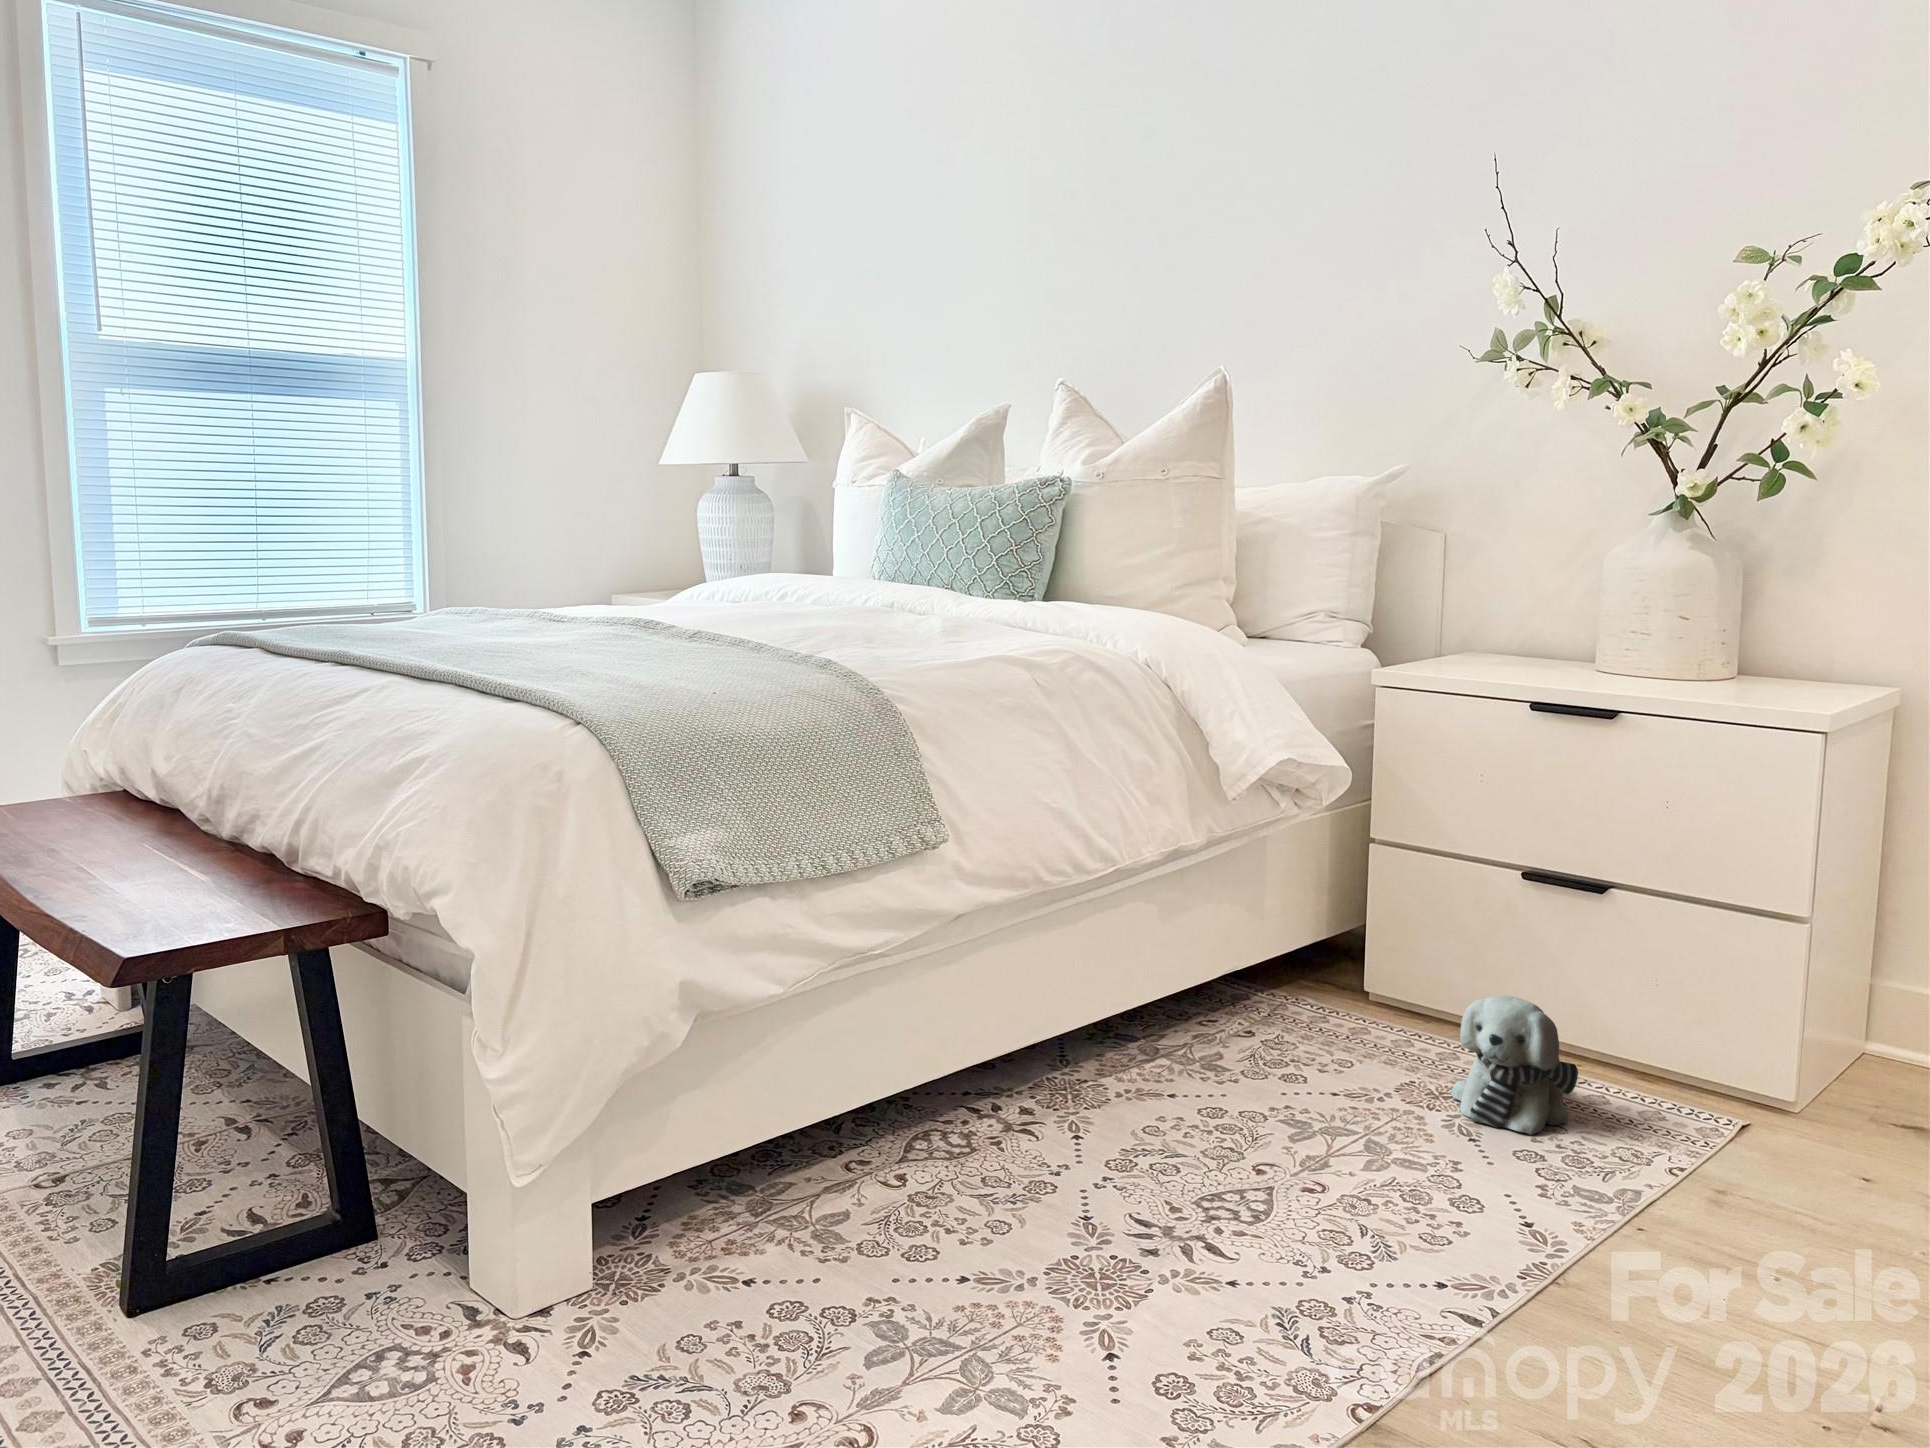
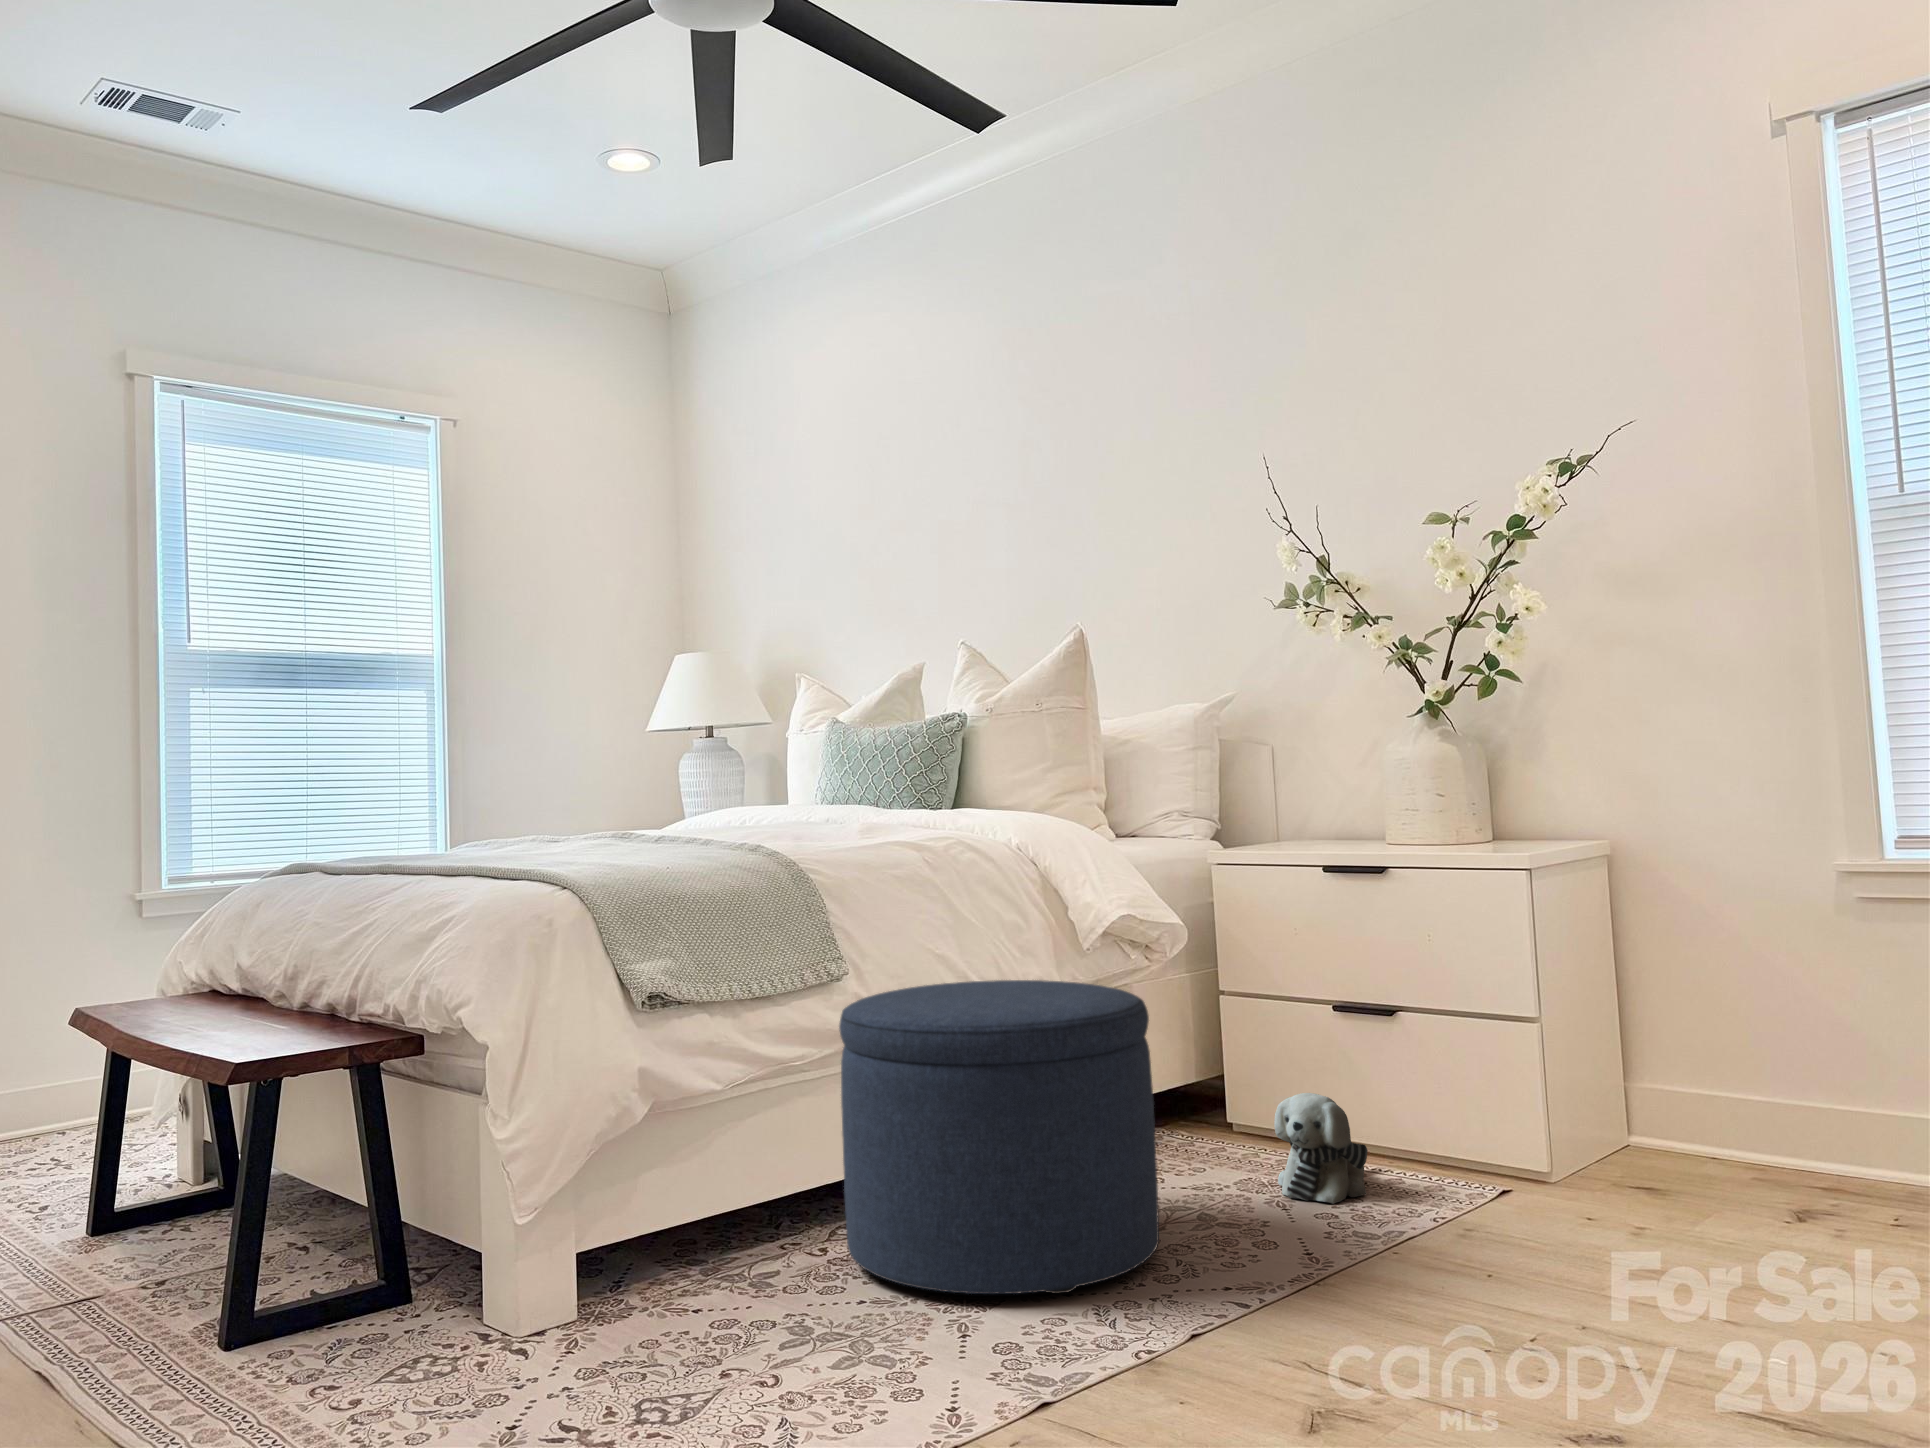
ottoman: none [935,846,1351,1285] -> present [839,980,1159,1294]

